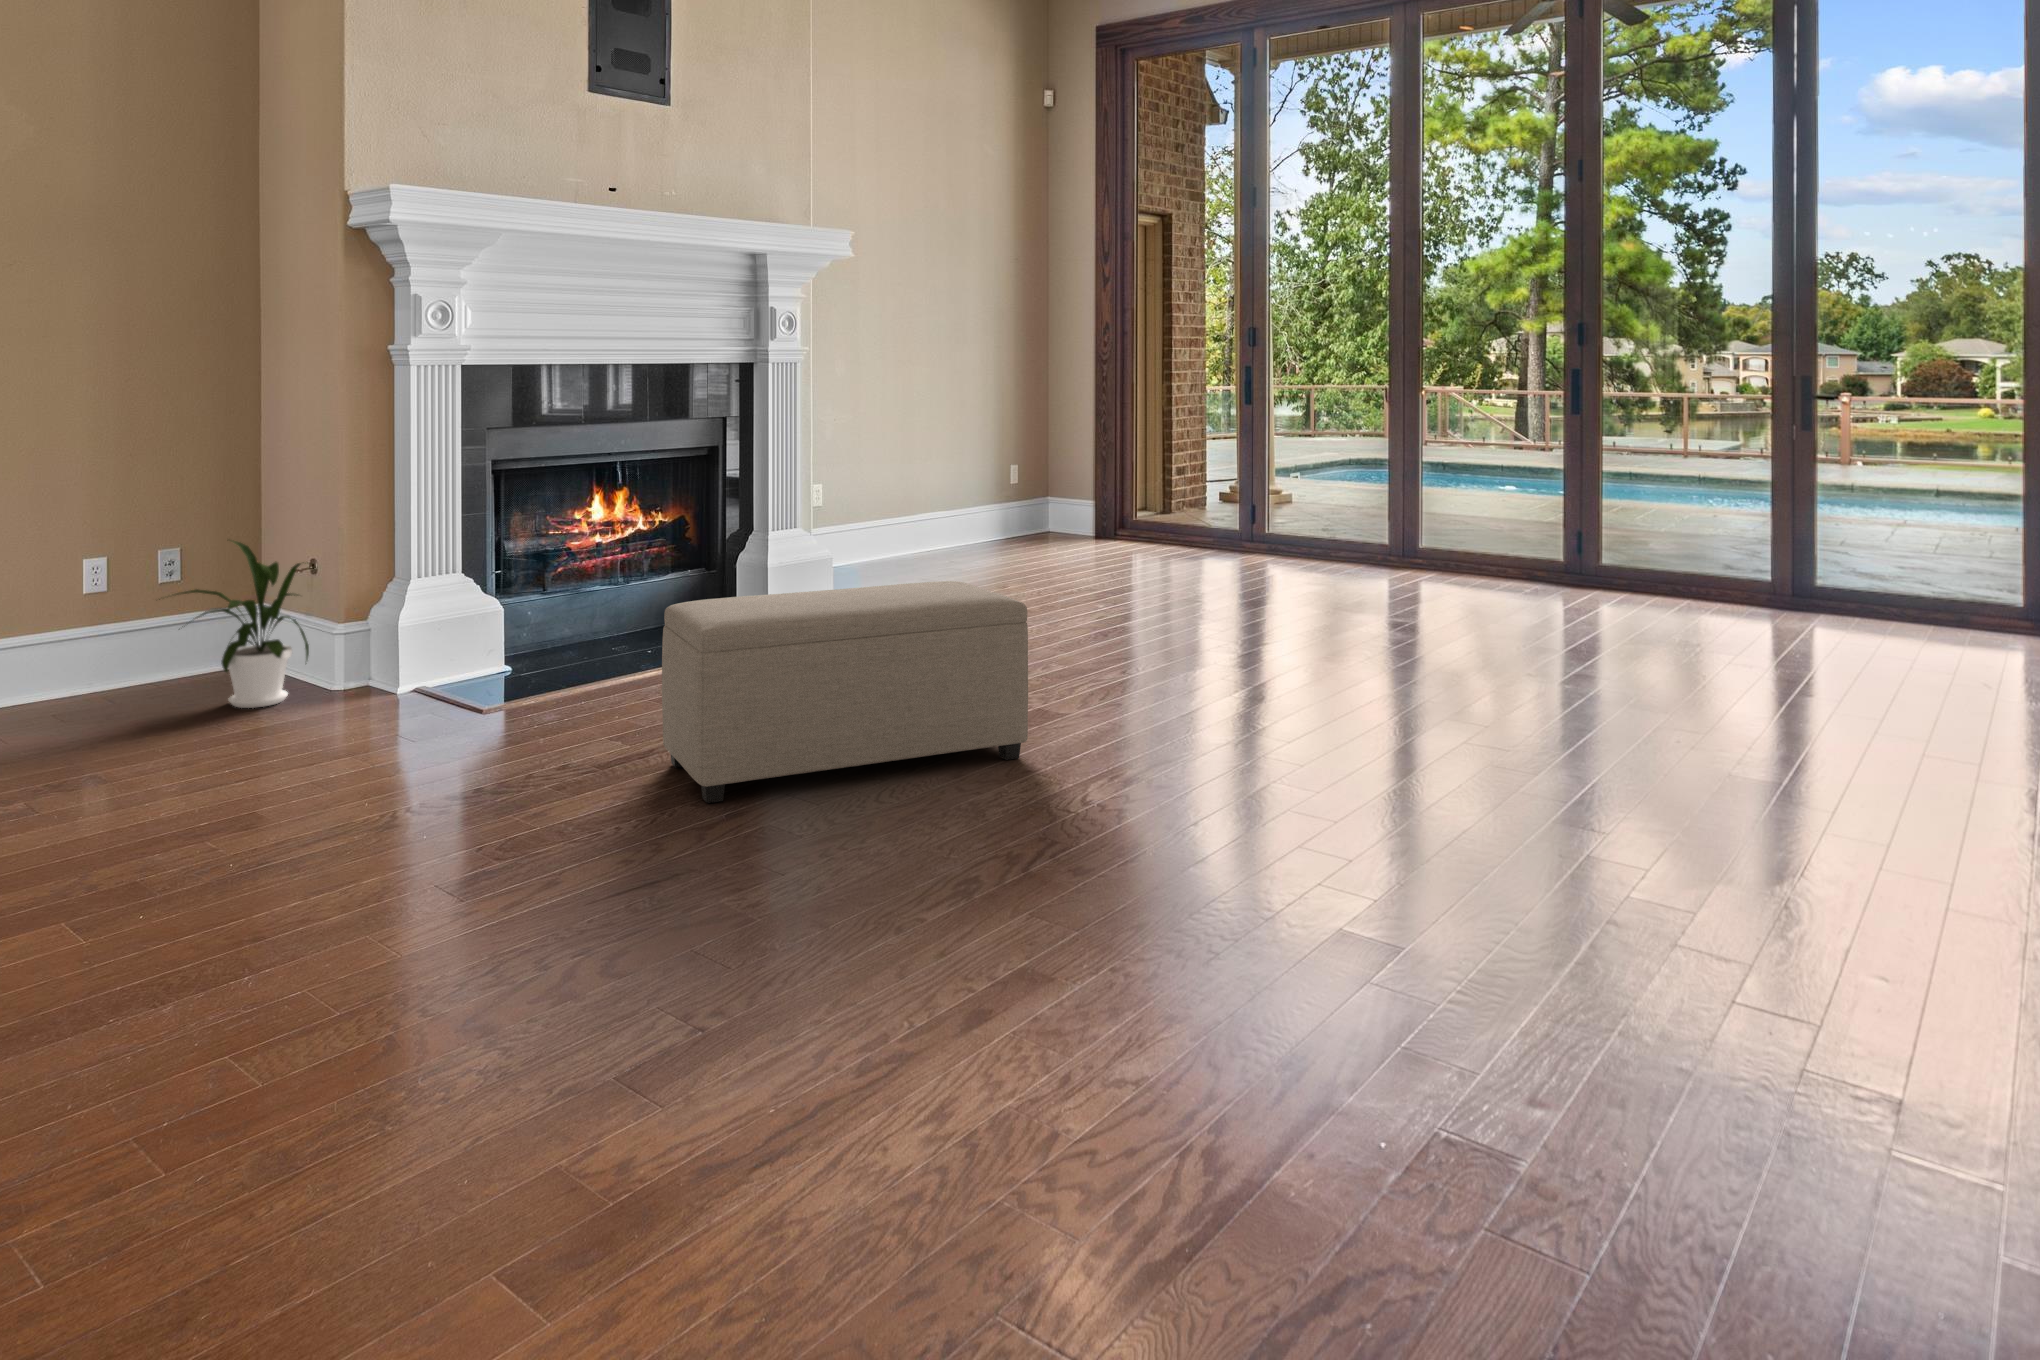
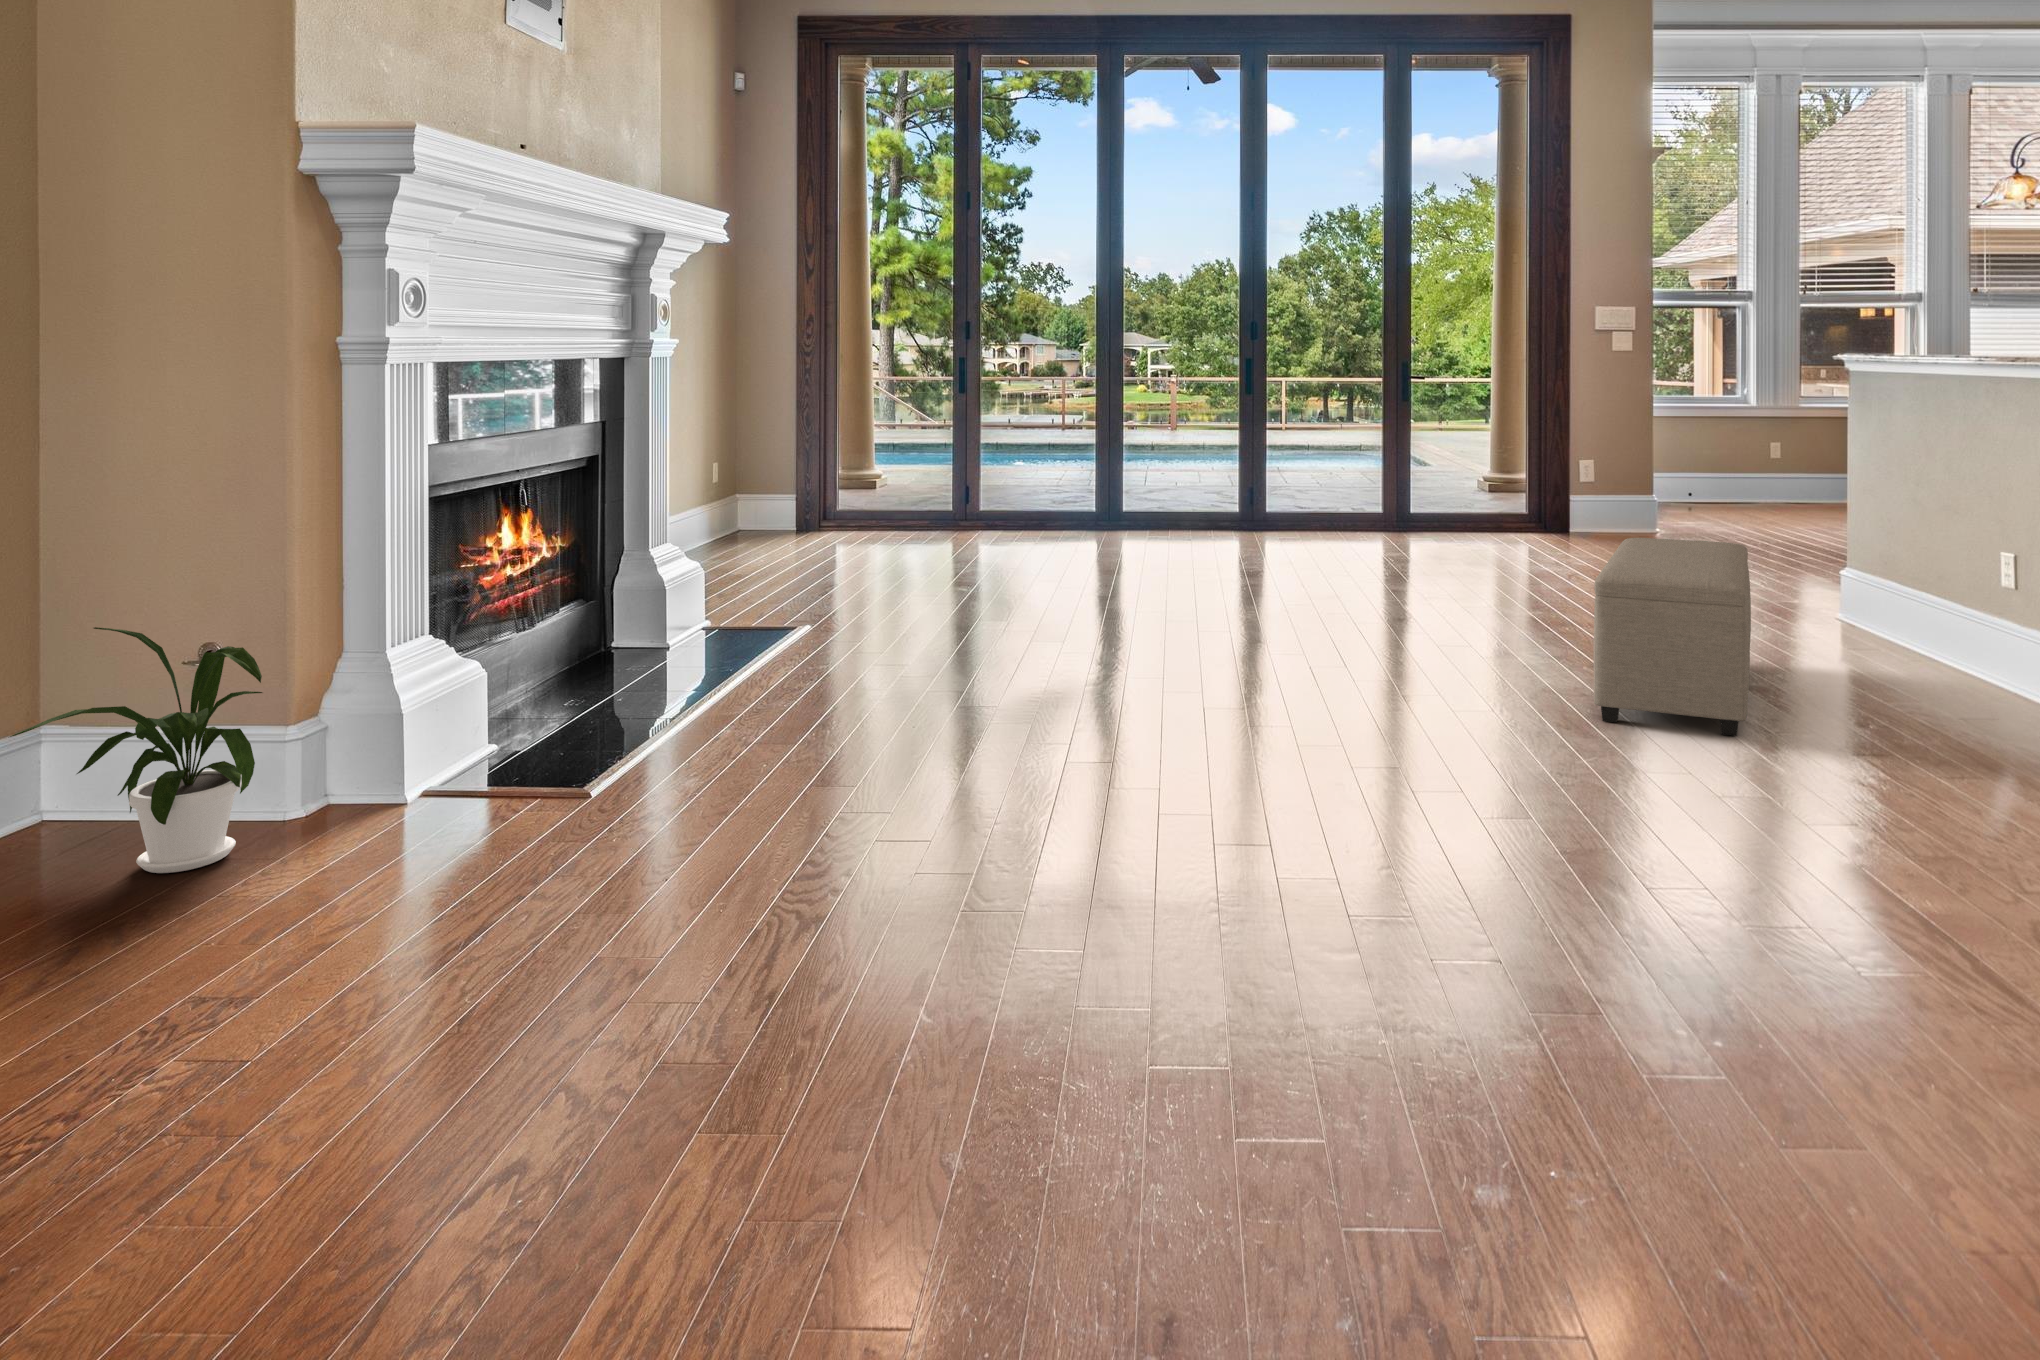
ottoman: present [662,581,1028,803] -> present [1594,538,1751,736]

